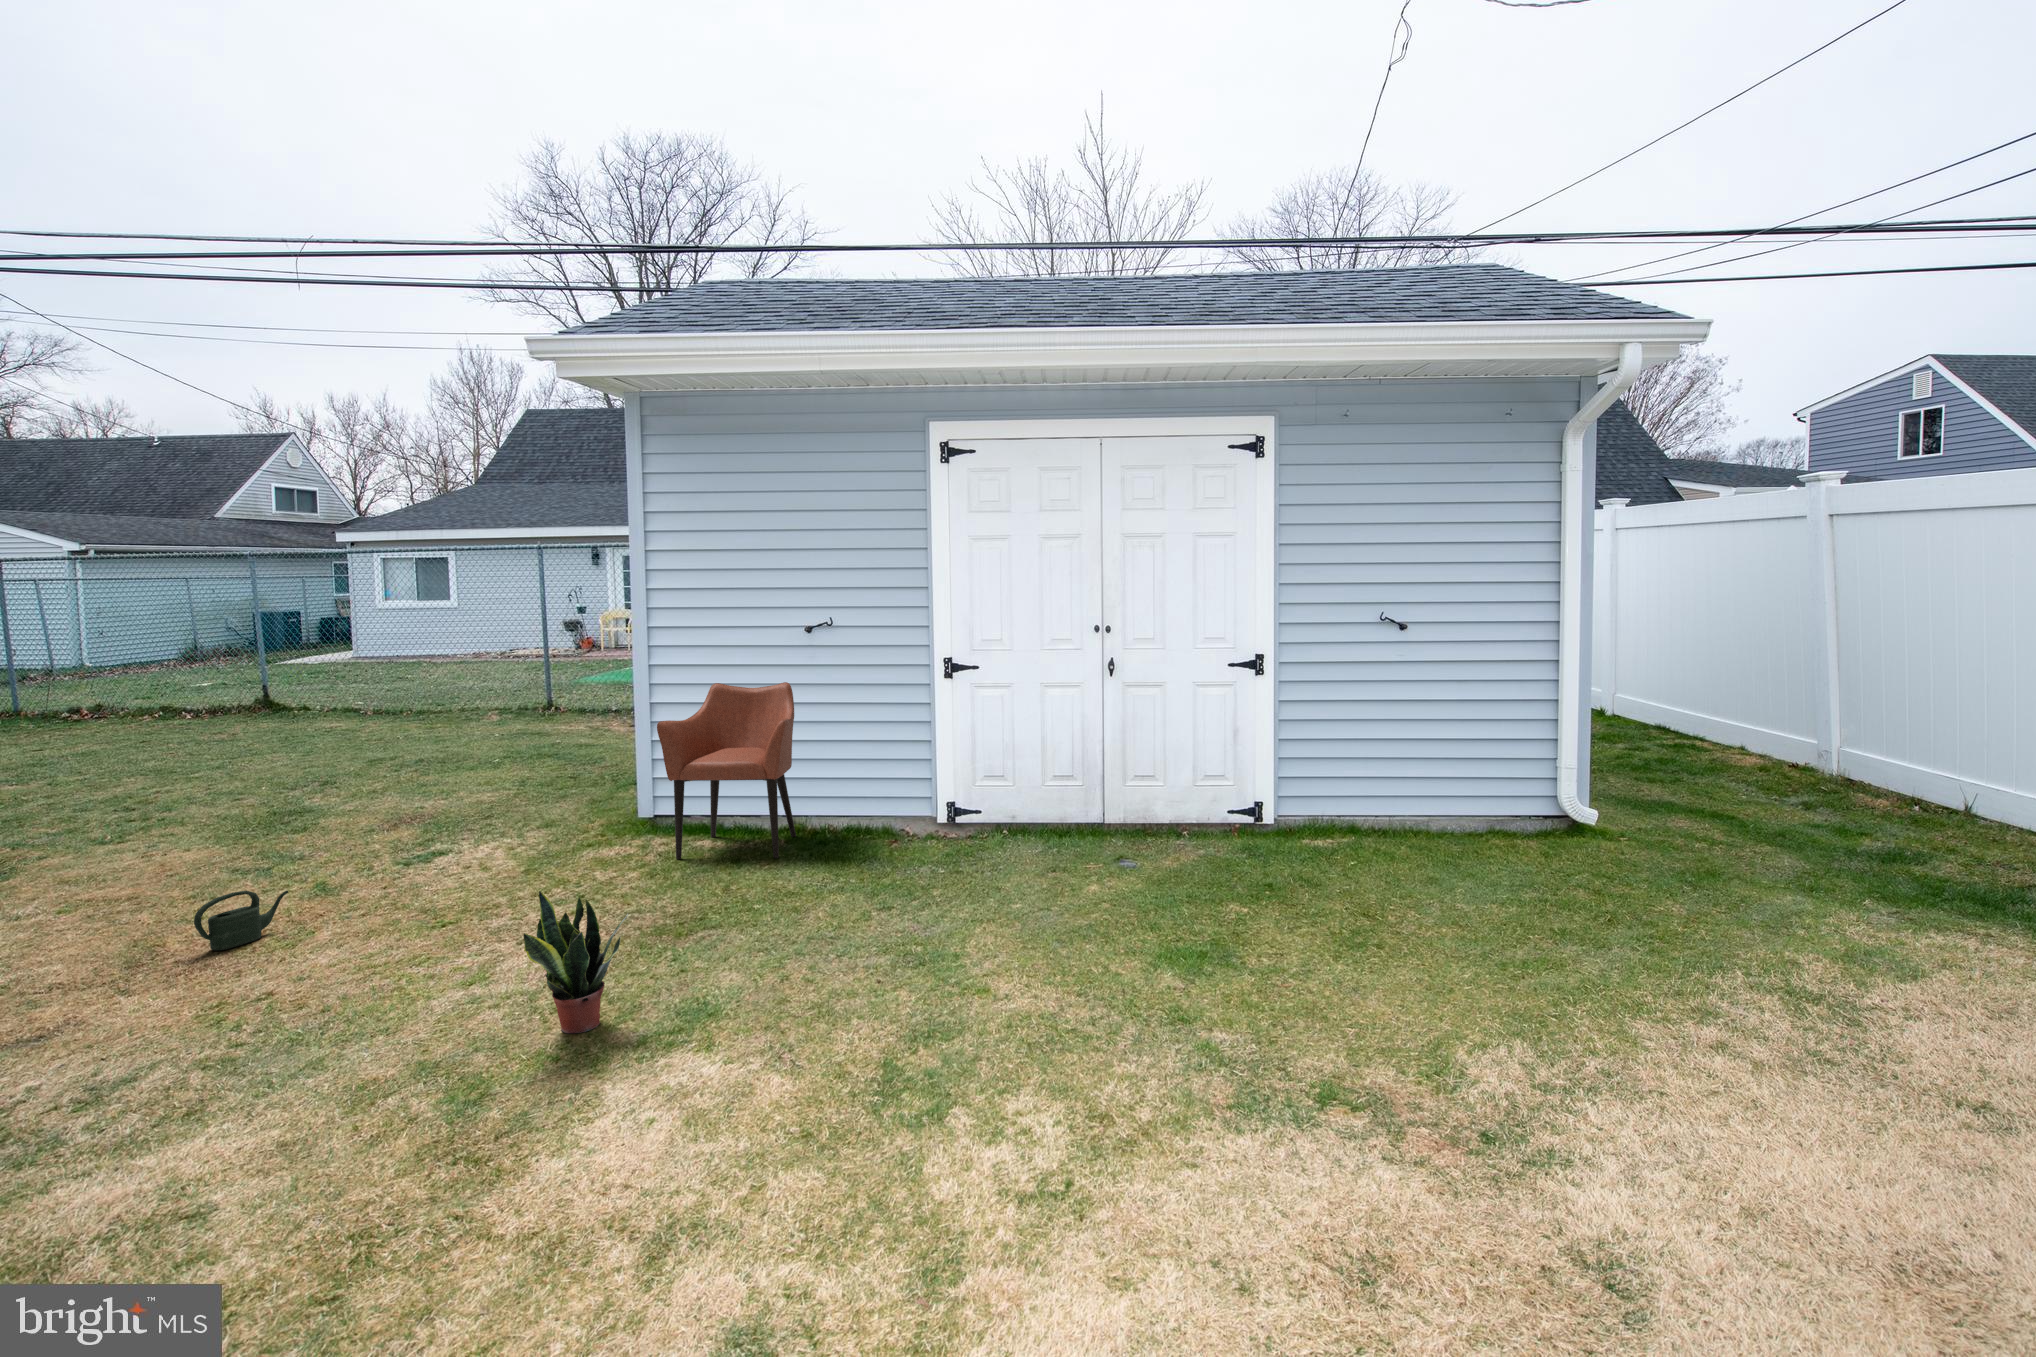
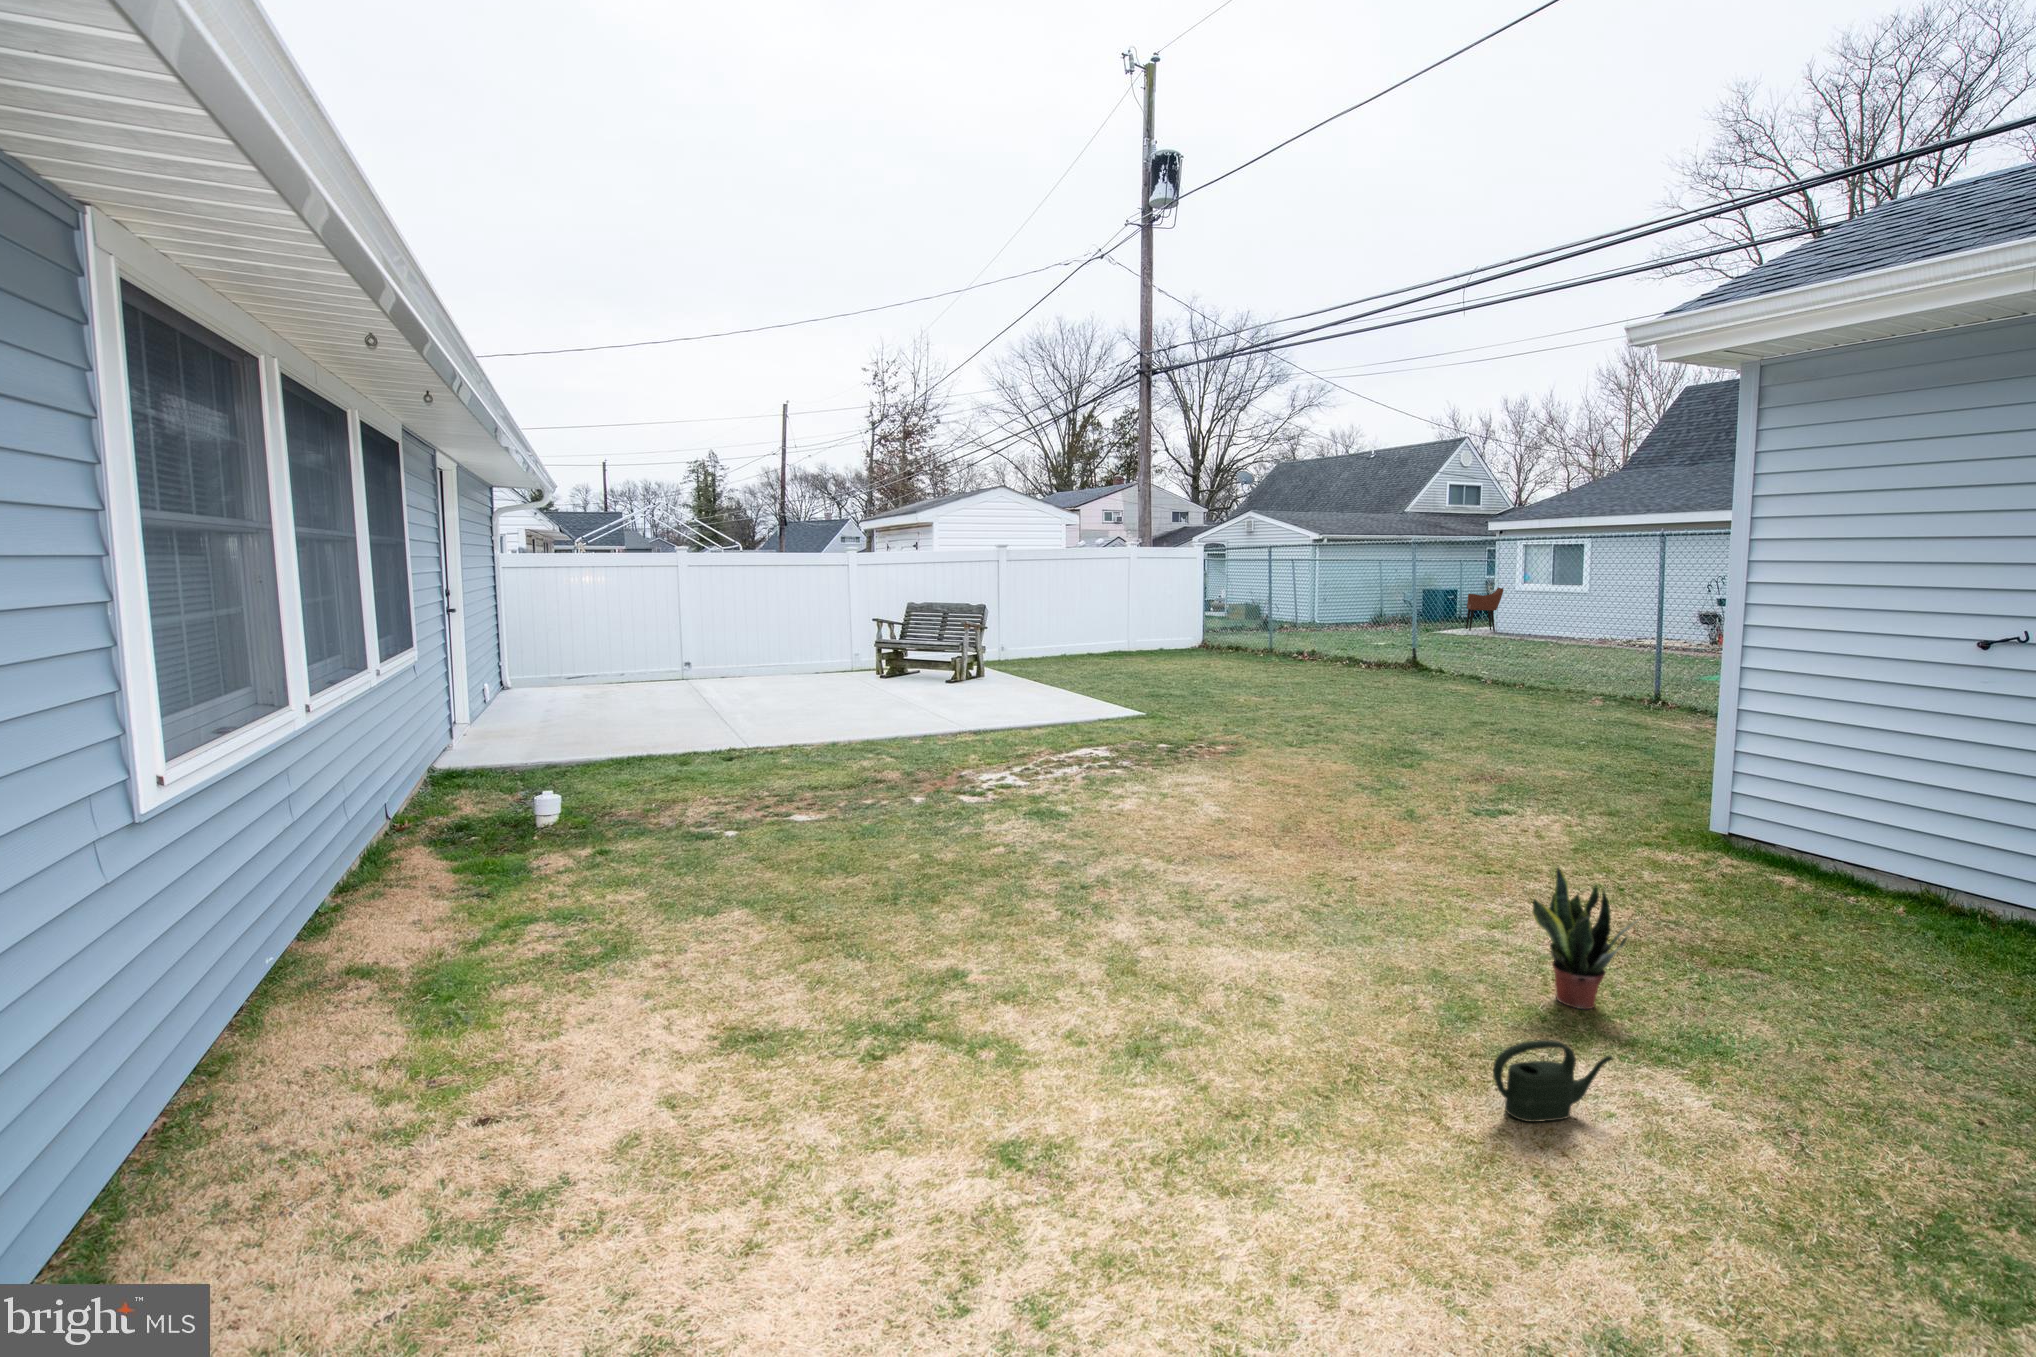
armchair: present [657,682,796,859] -> present [1466,588,1504,632]
watering can: present [194,891,288,950] -> present [1493,1040,1613,1122]

